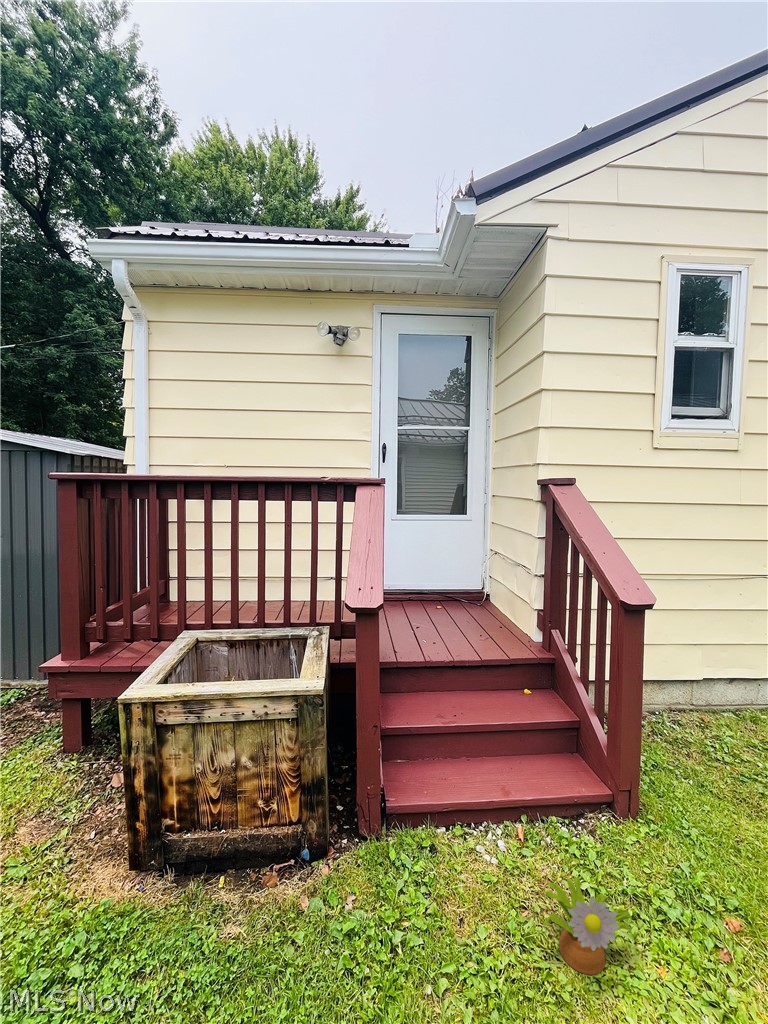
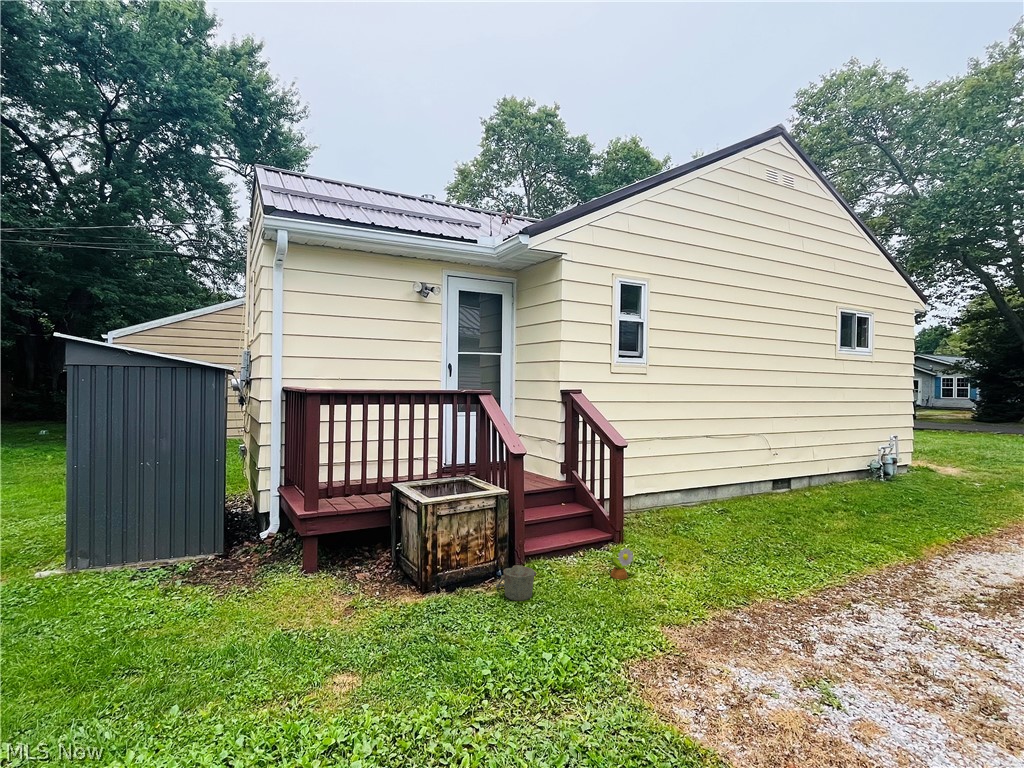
bucket: none [244,868,335,986] -> present [496,565,536,601]

